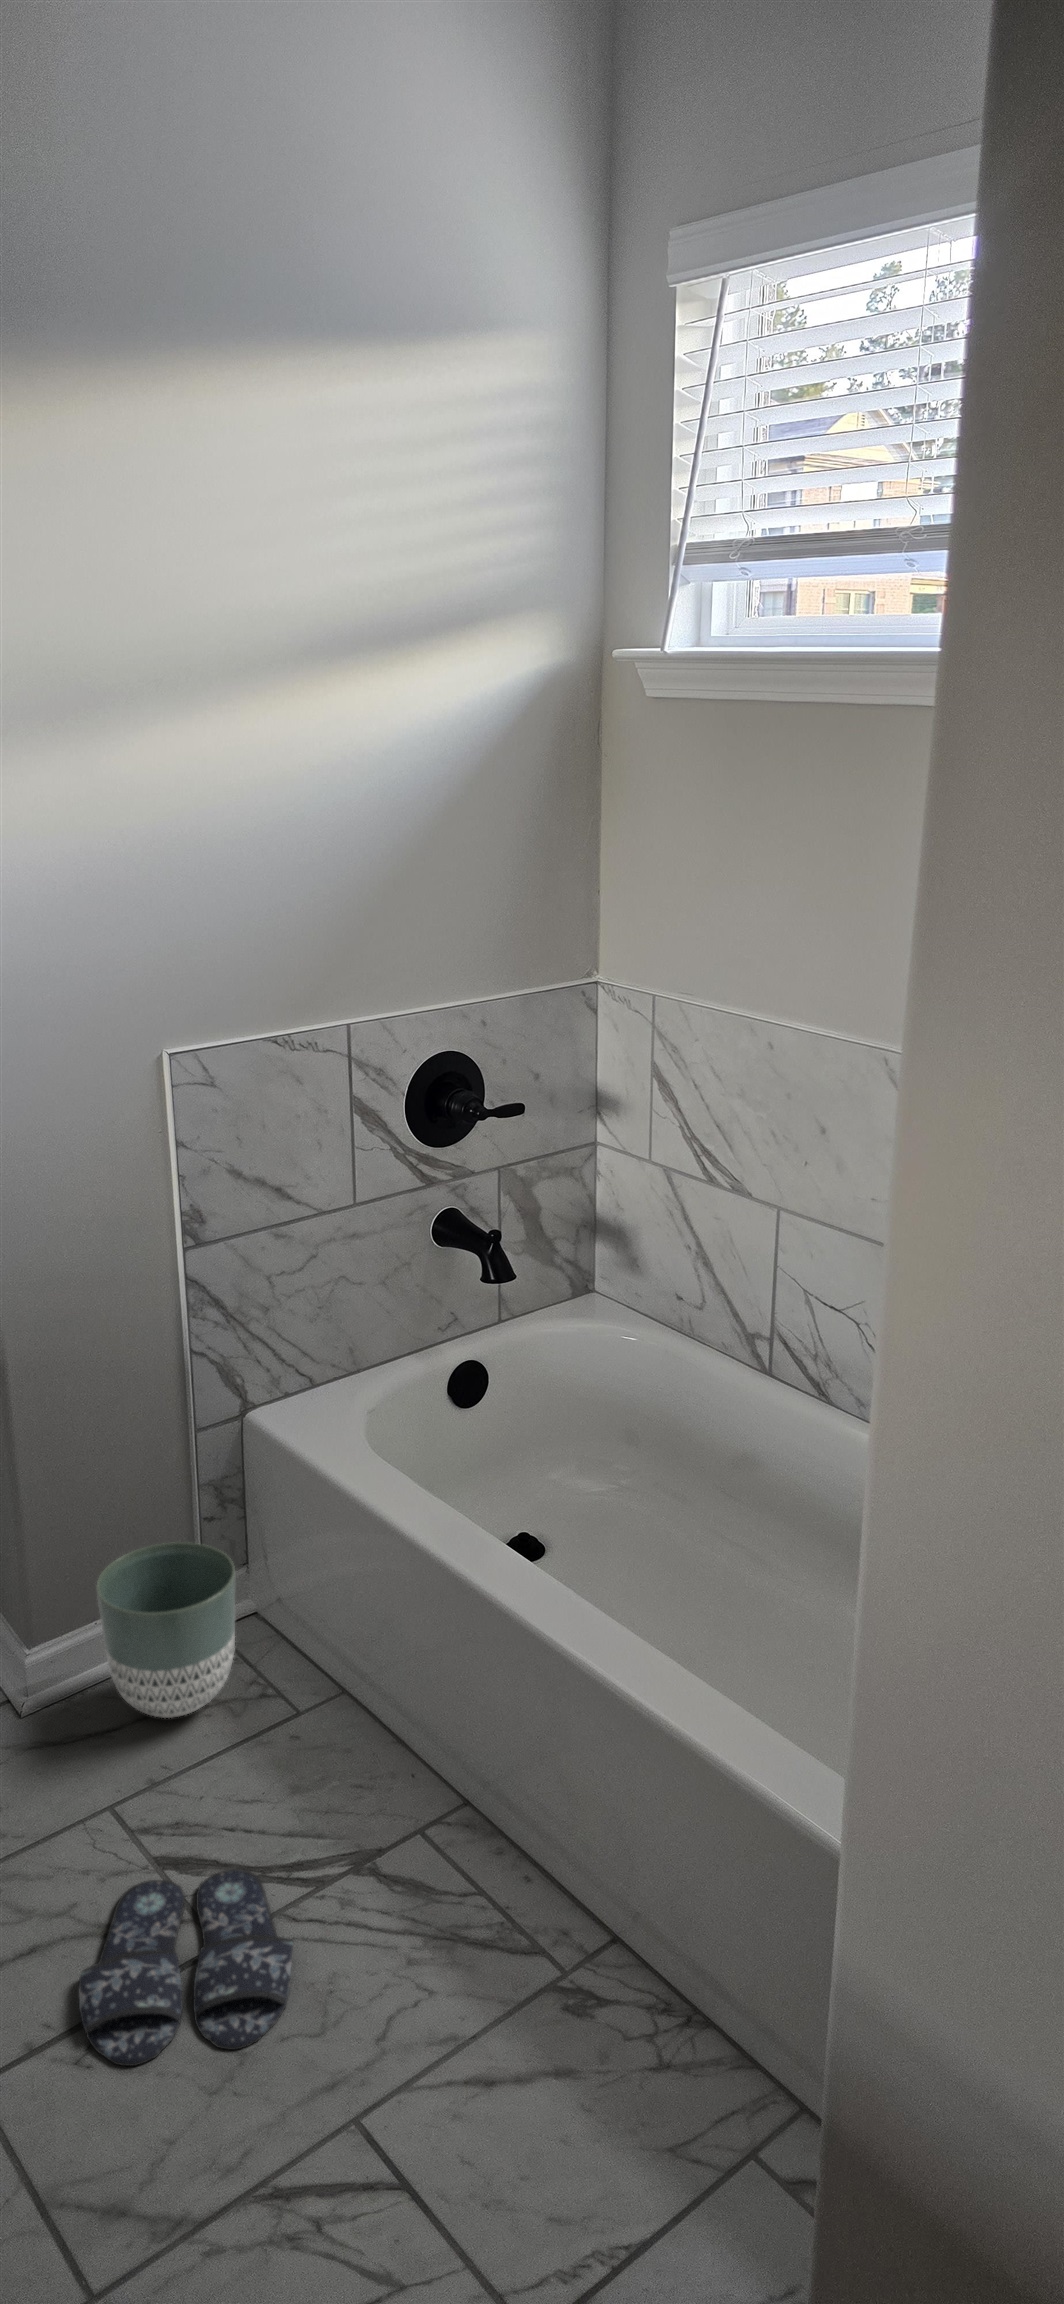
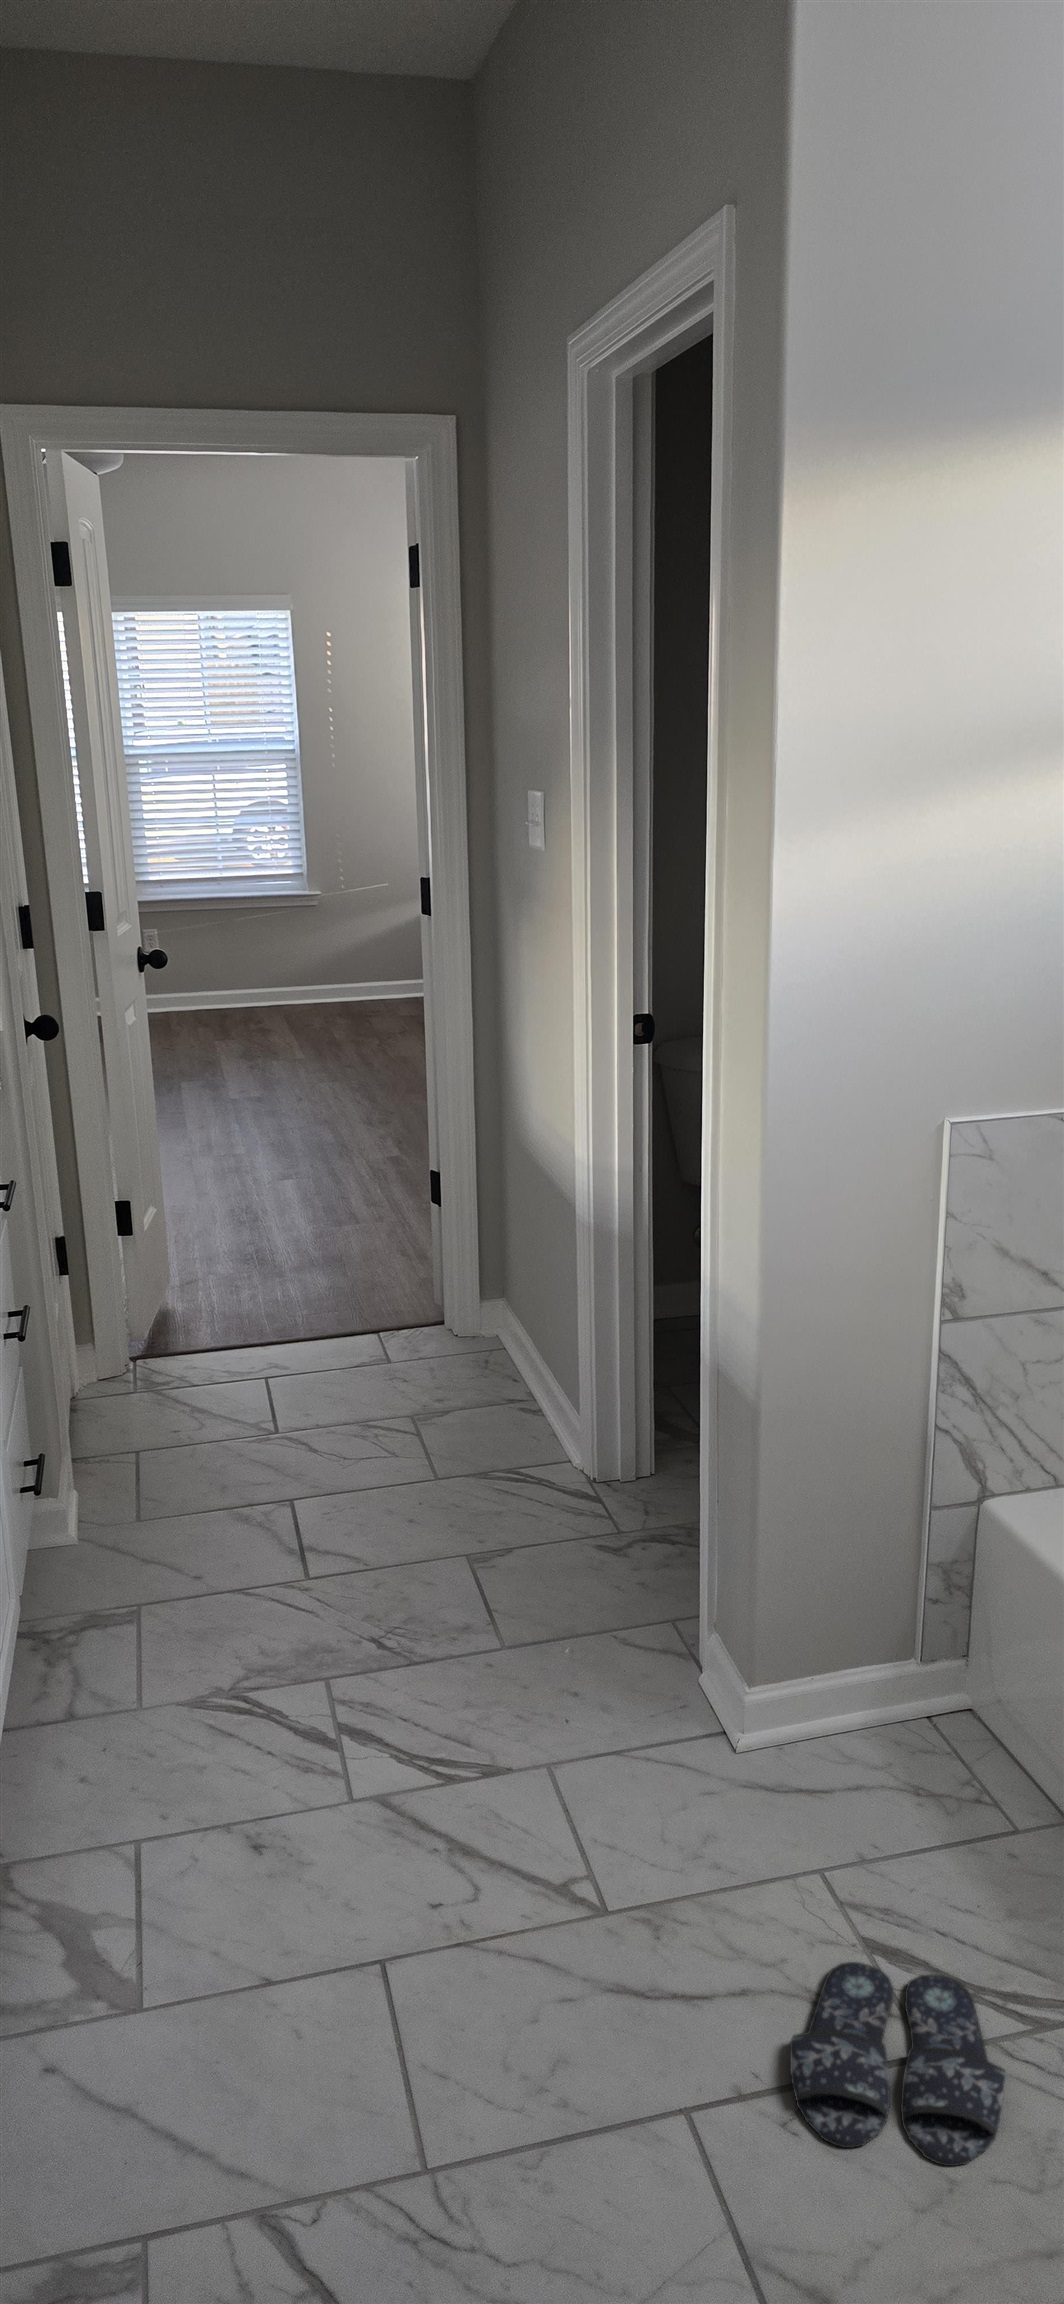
planter: present [96,1542,235,1718] -> none [822,1617,963,1797]

